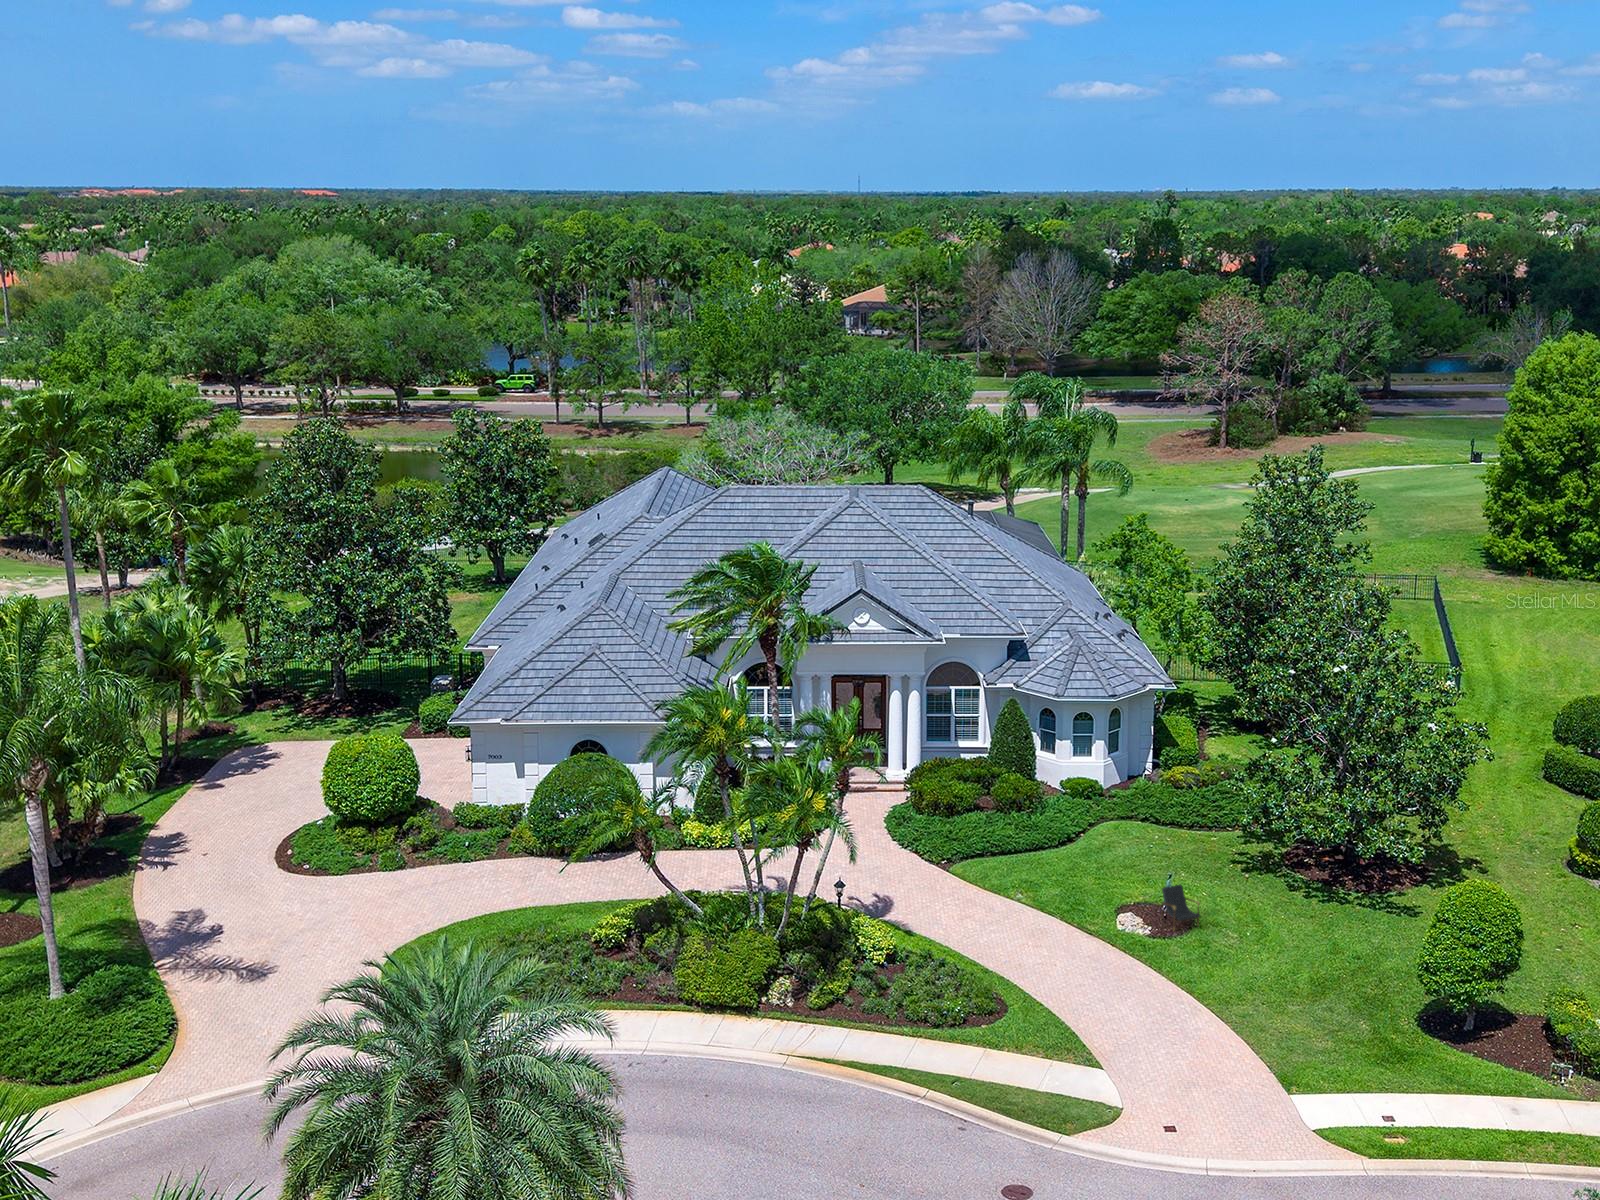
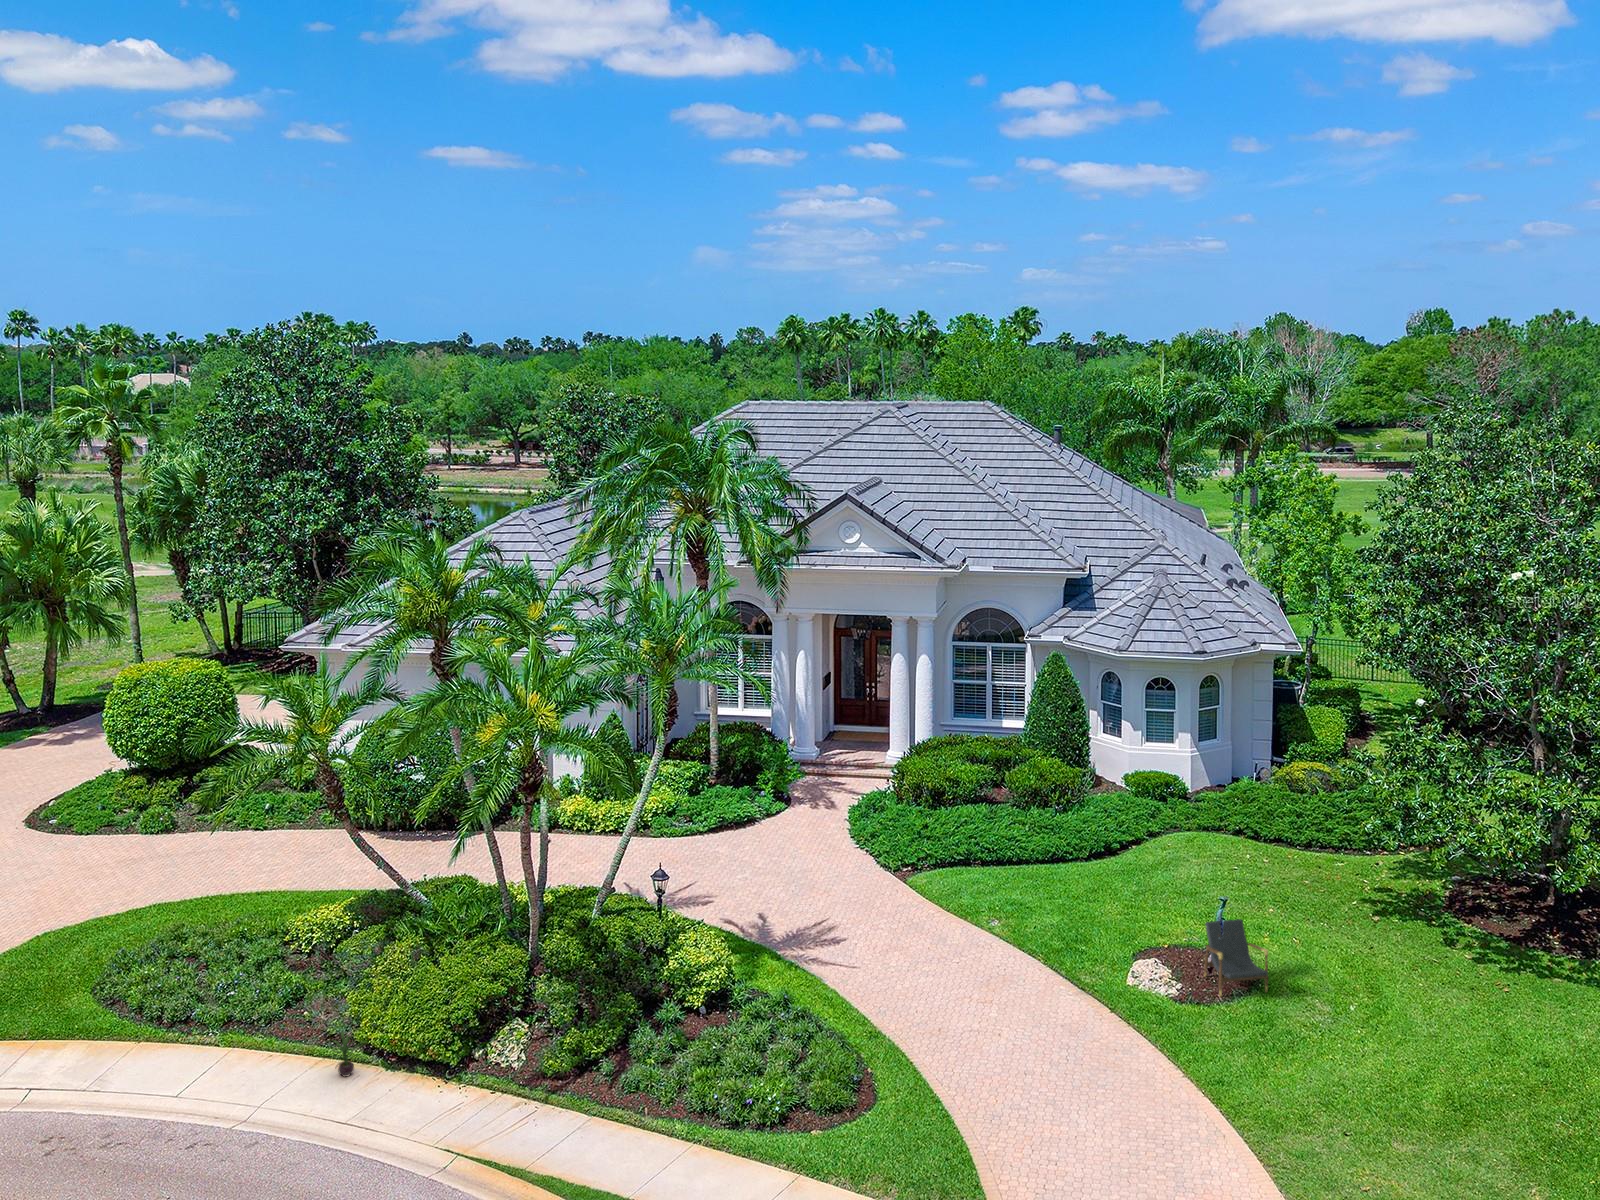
decorative plant: none [687,999,715,1025] -> present [332,1032,361,1077]

